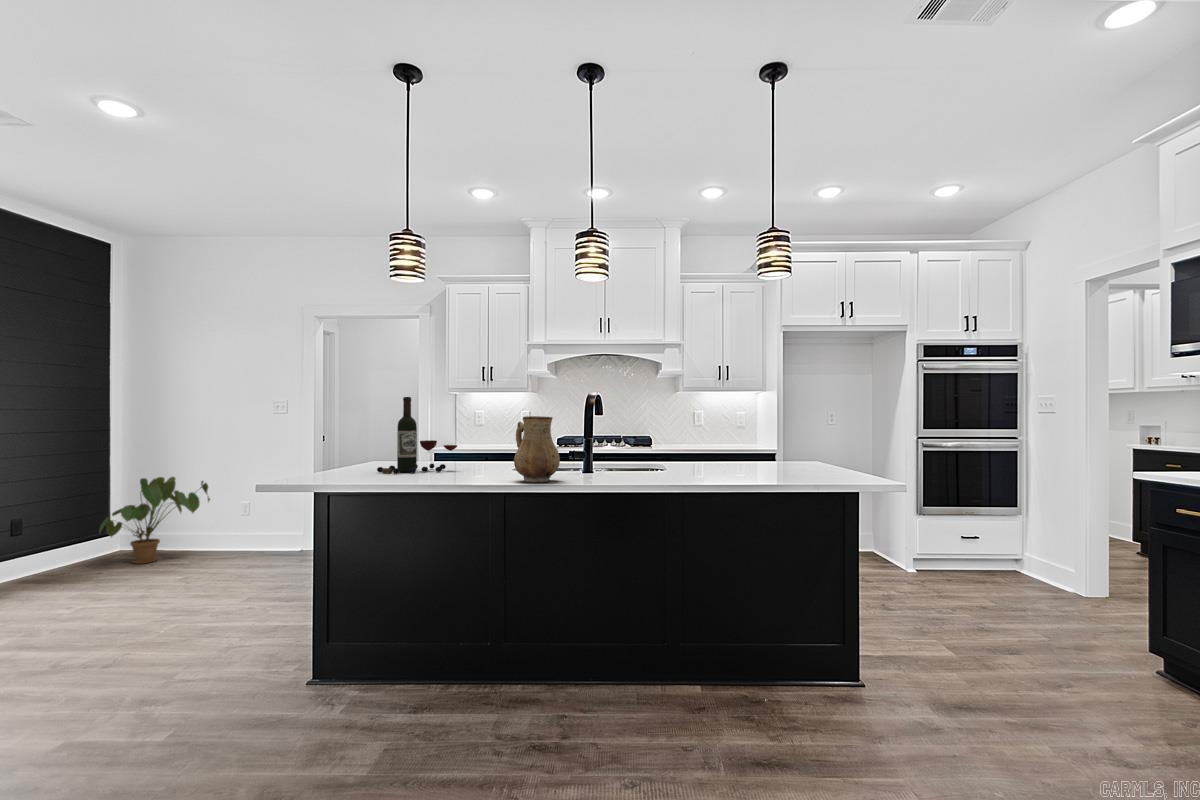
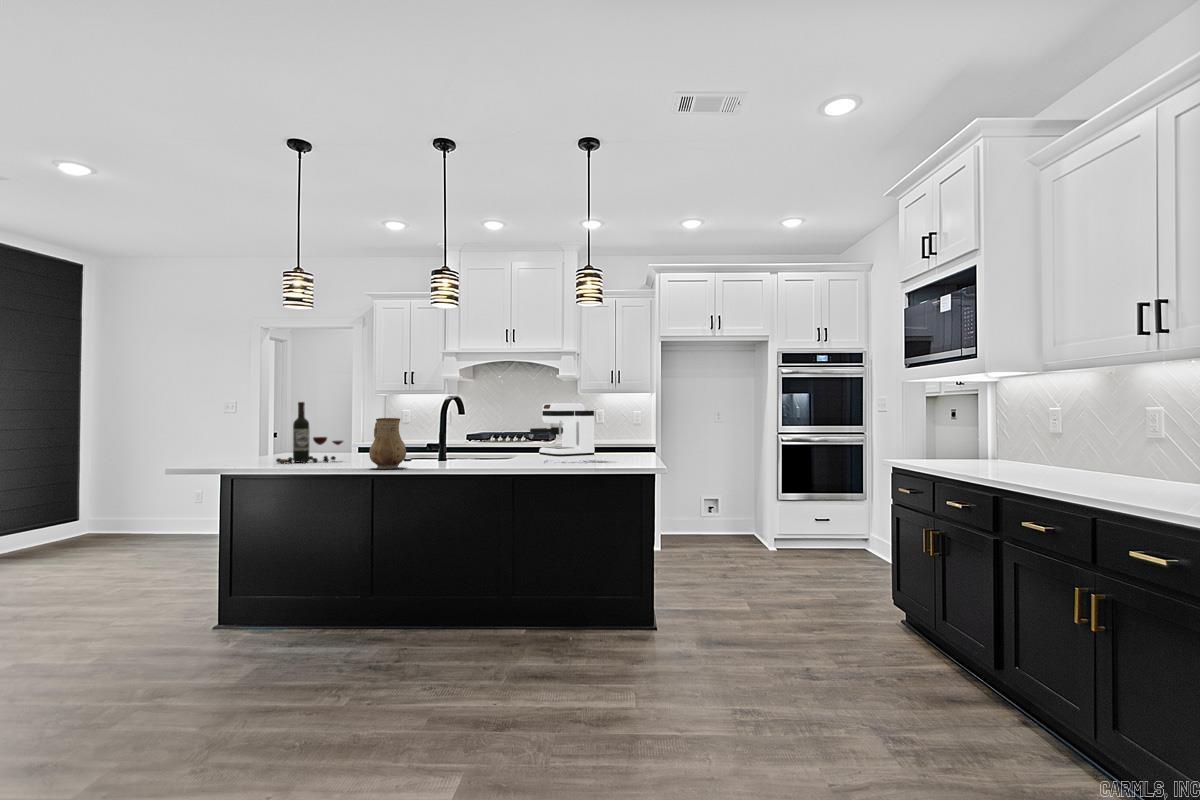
coffee maker: none [694,400,773,473] -> present [530,404,595,463]
house plant: present [100,477,210,564] -> none [65,469,166,545]

